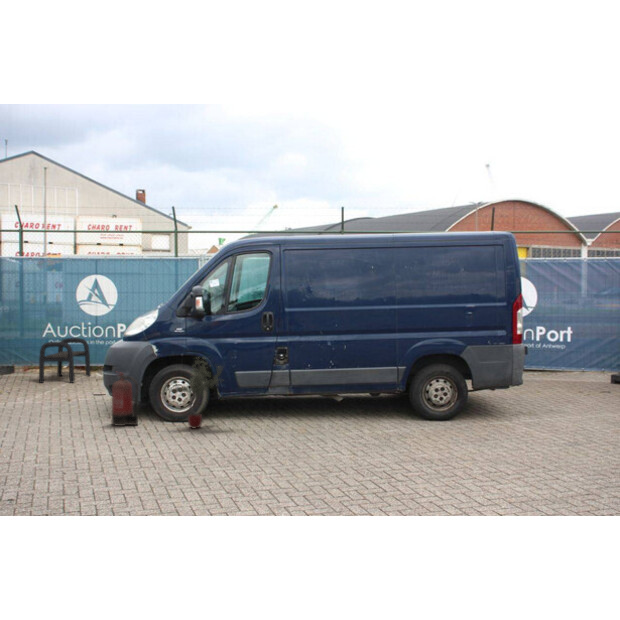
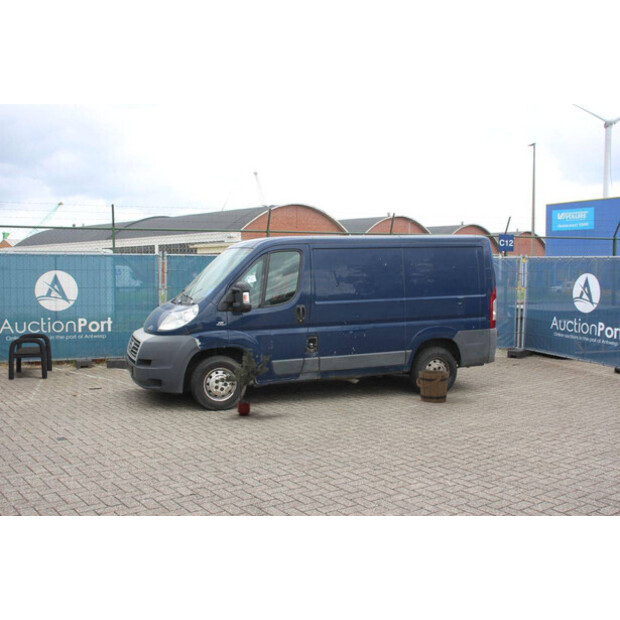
fire extinguisher: present [112,373,138,426] -> none [158,365,186,418]
bucket: none [406,391,444,429] -> present [416,370,449,402]

